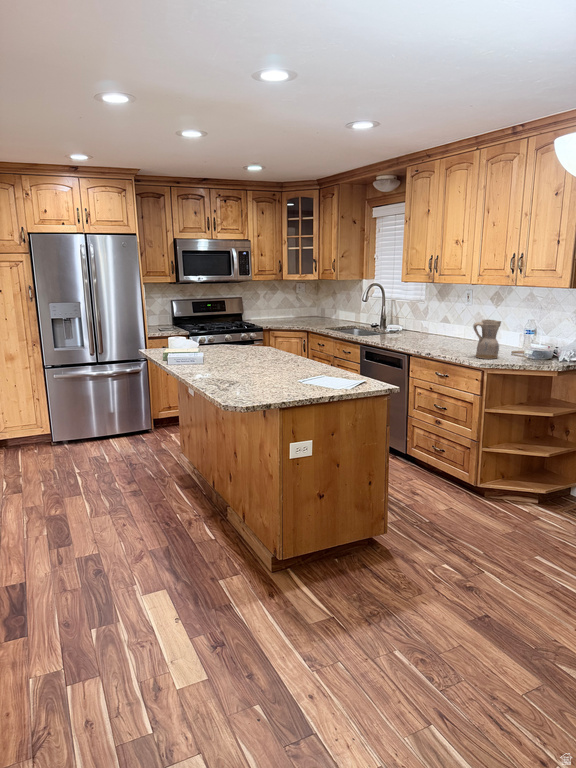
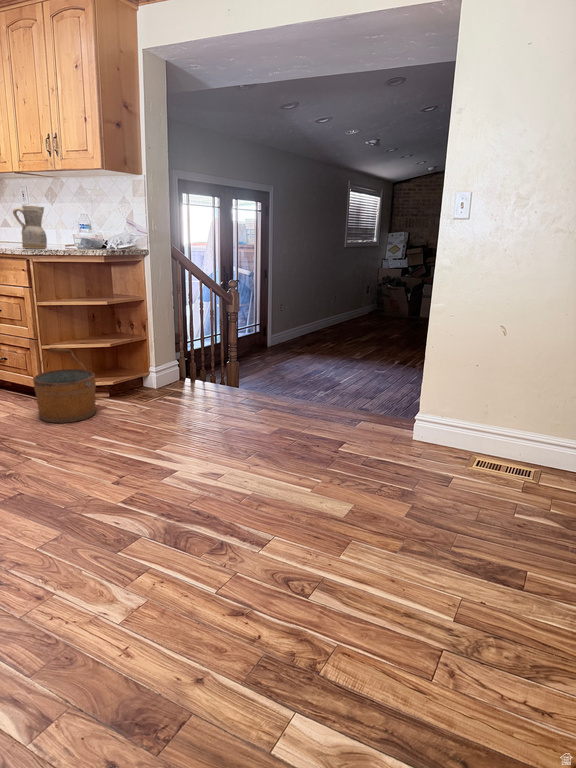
bucket: none [477,456,536,532] -> present [33,348,96,423]

